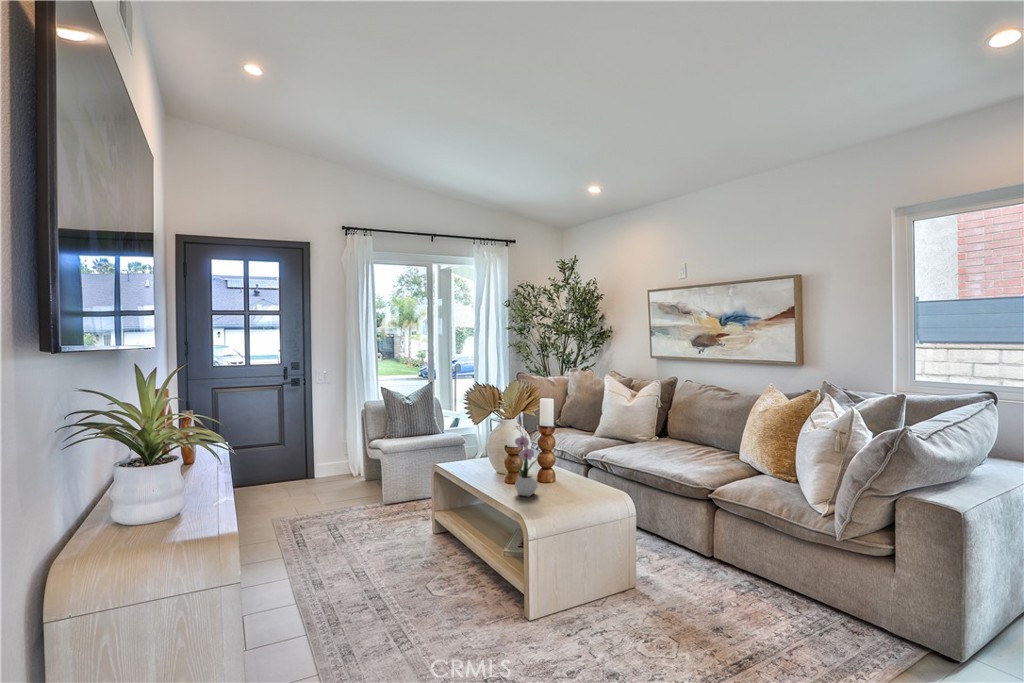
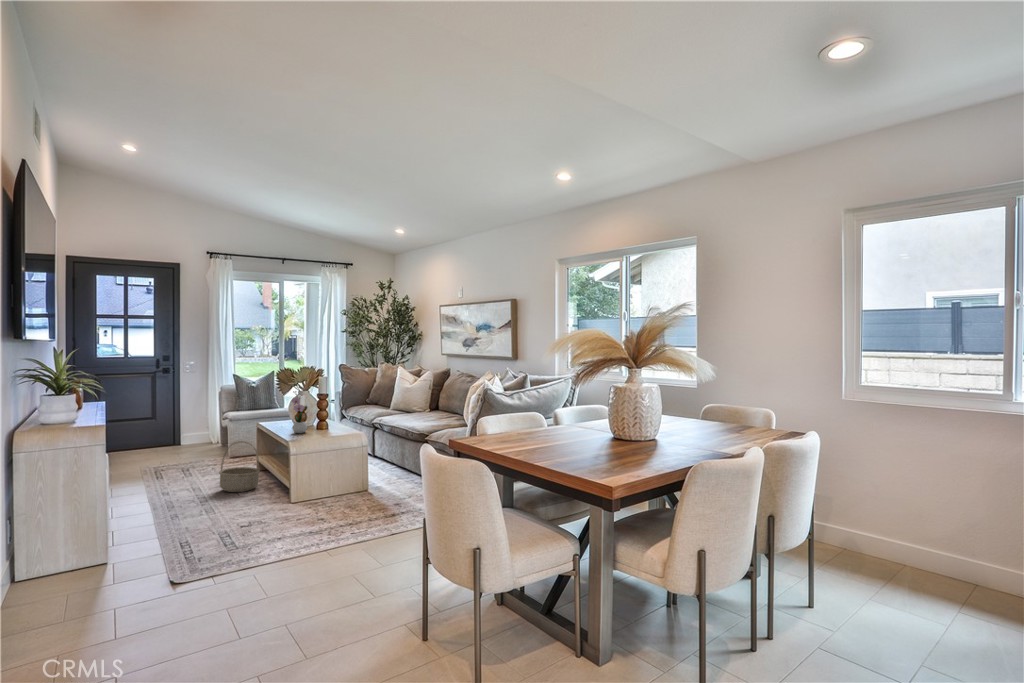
basket: none [402,507,463,595] -> present [219,441,260,492]

